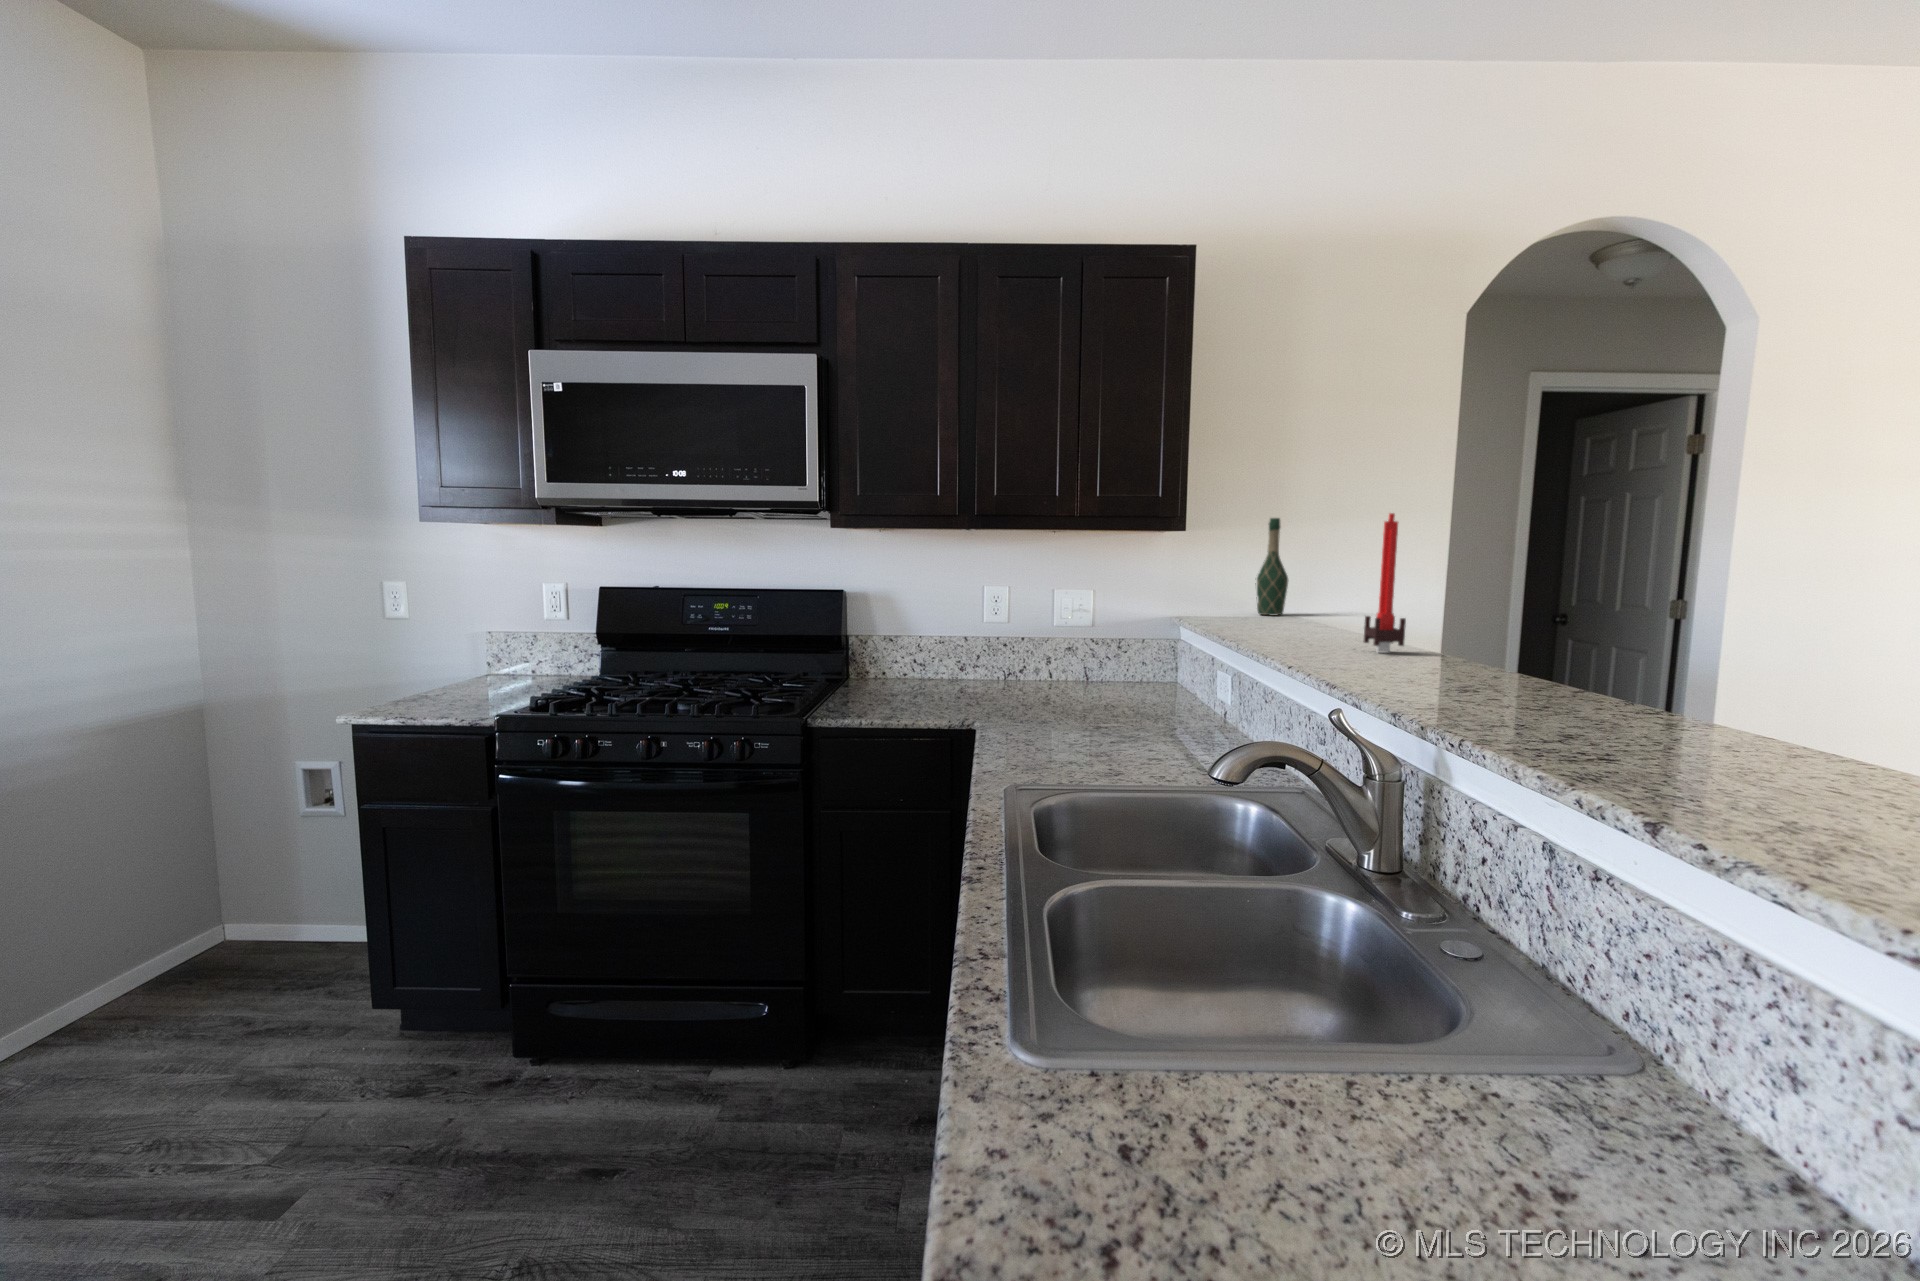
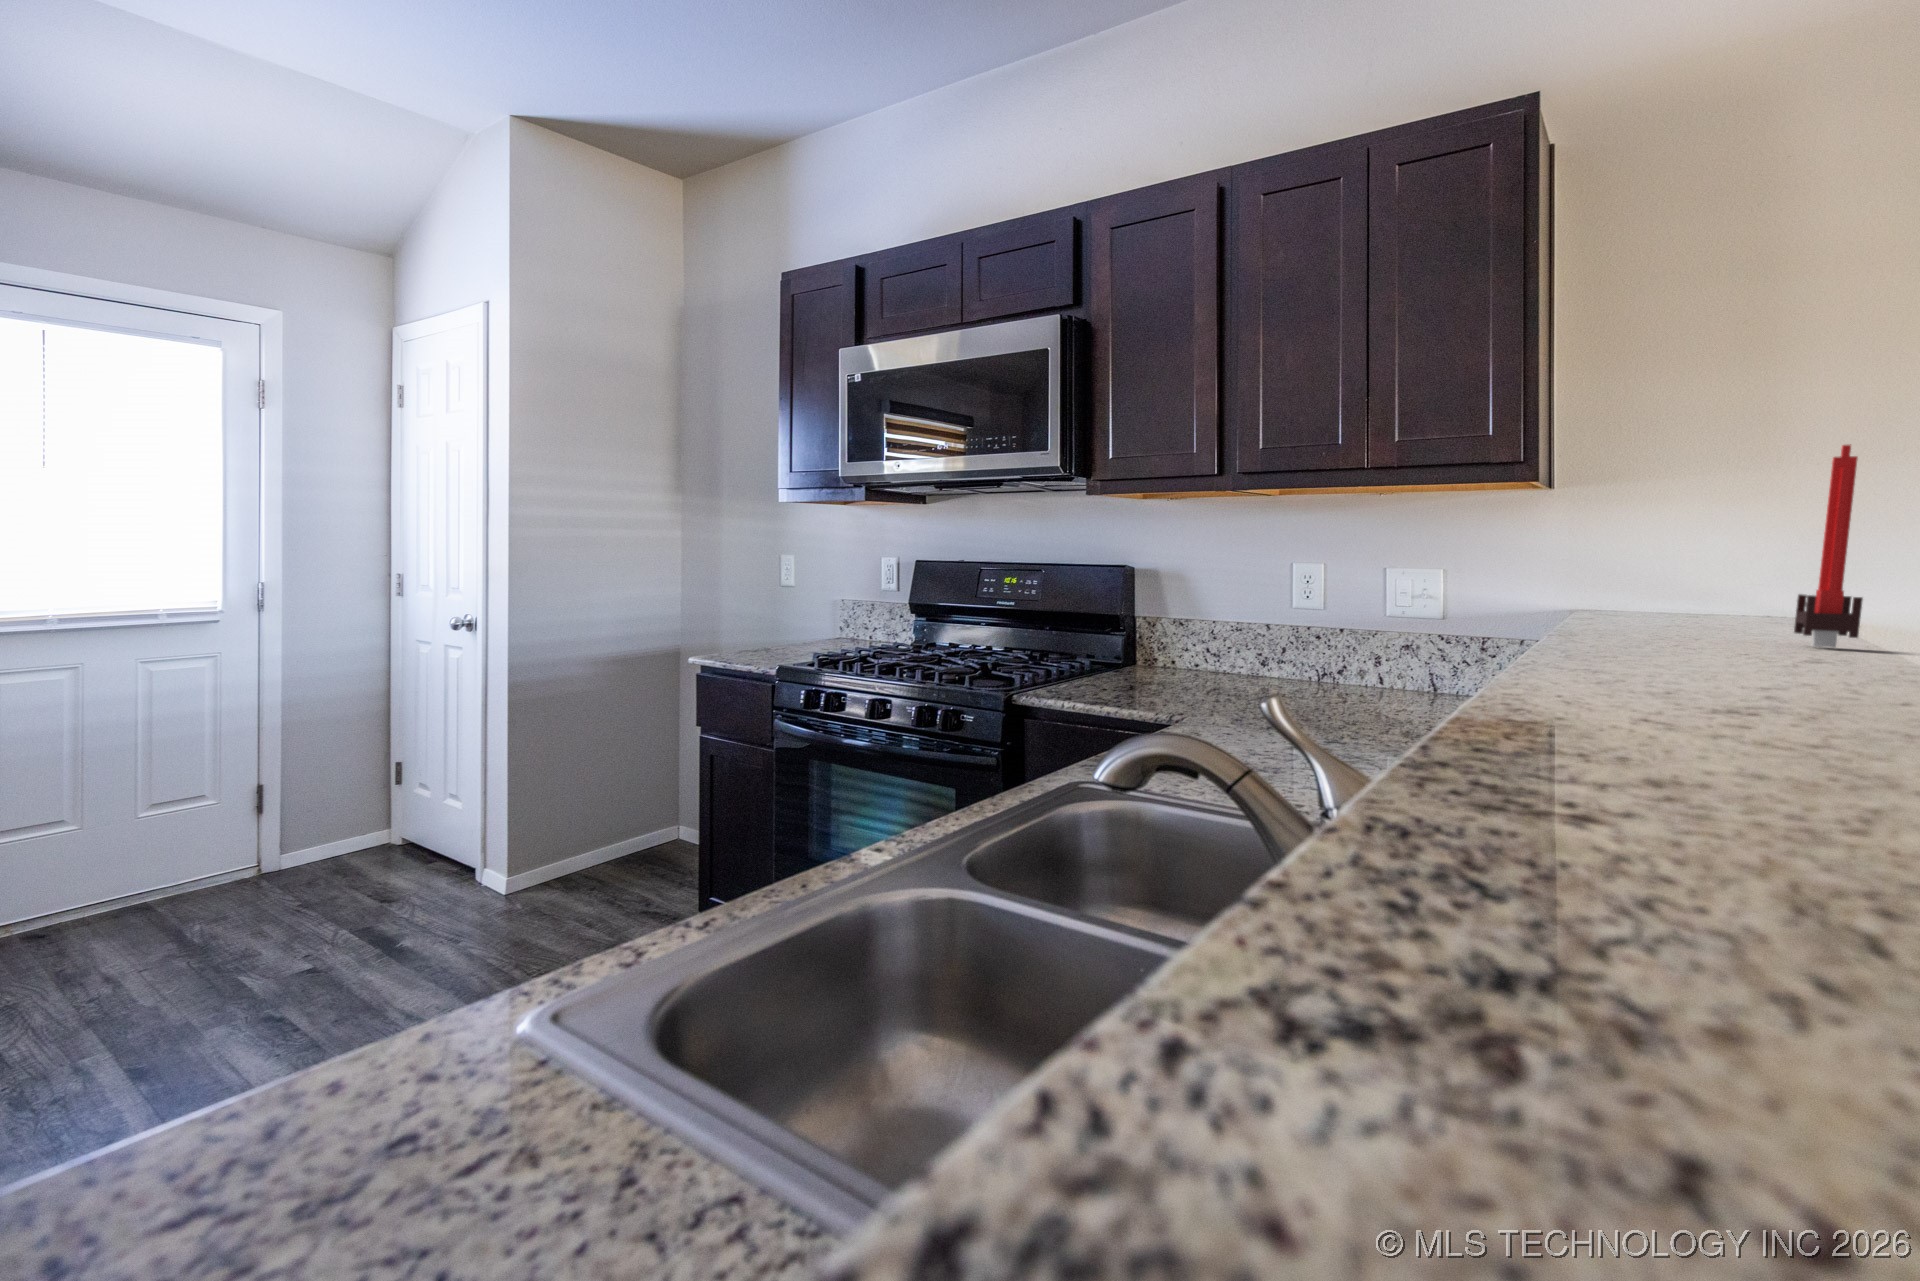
wine bottle: present [1256,518,1288,616] -> none [1703,480,1760,619]

